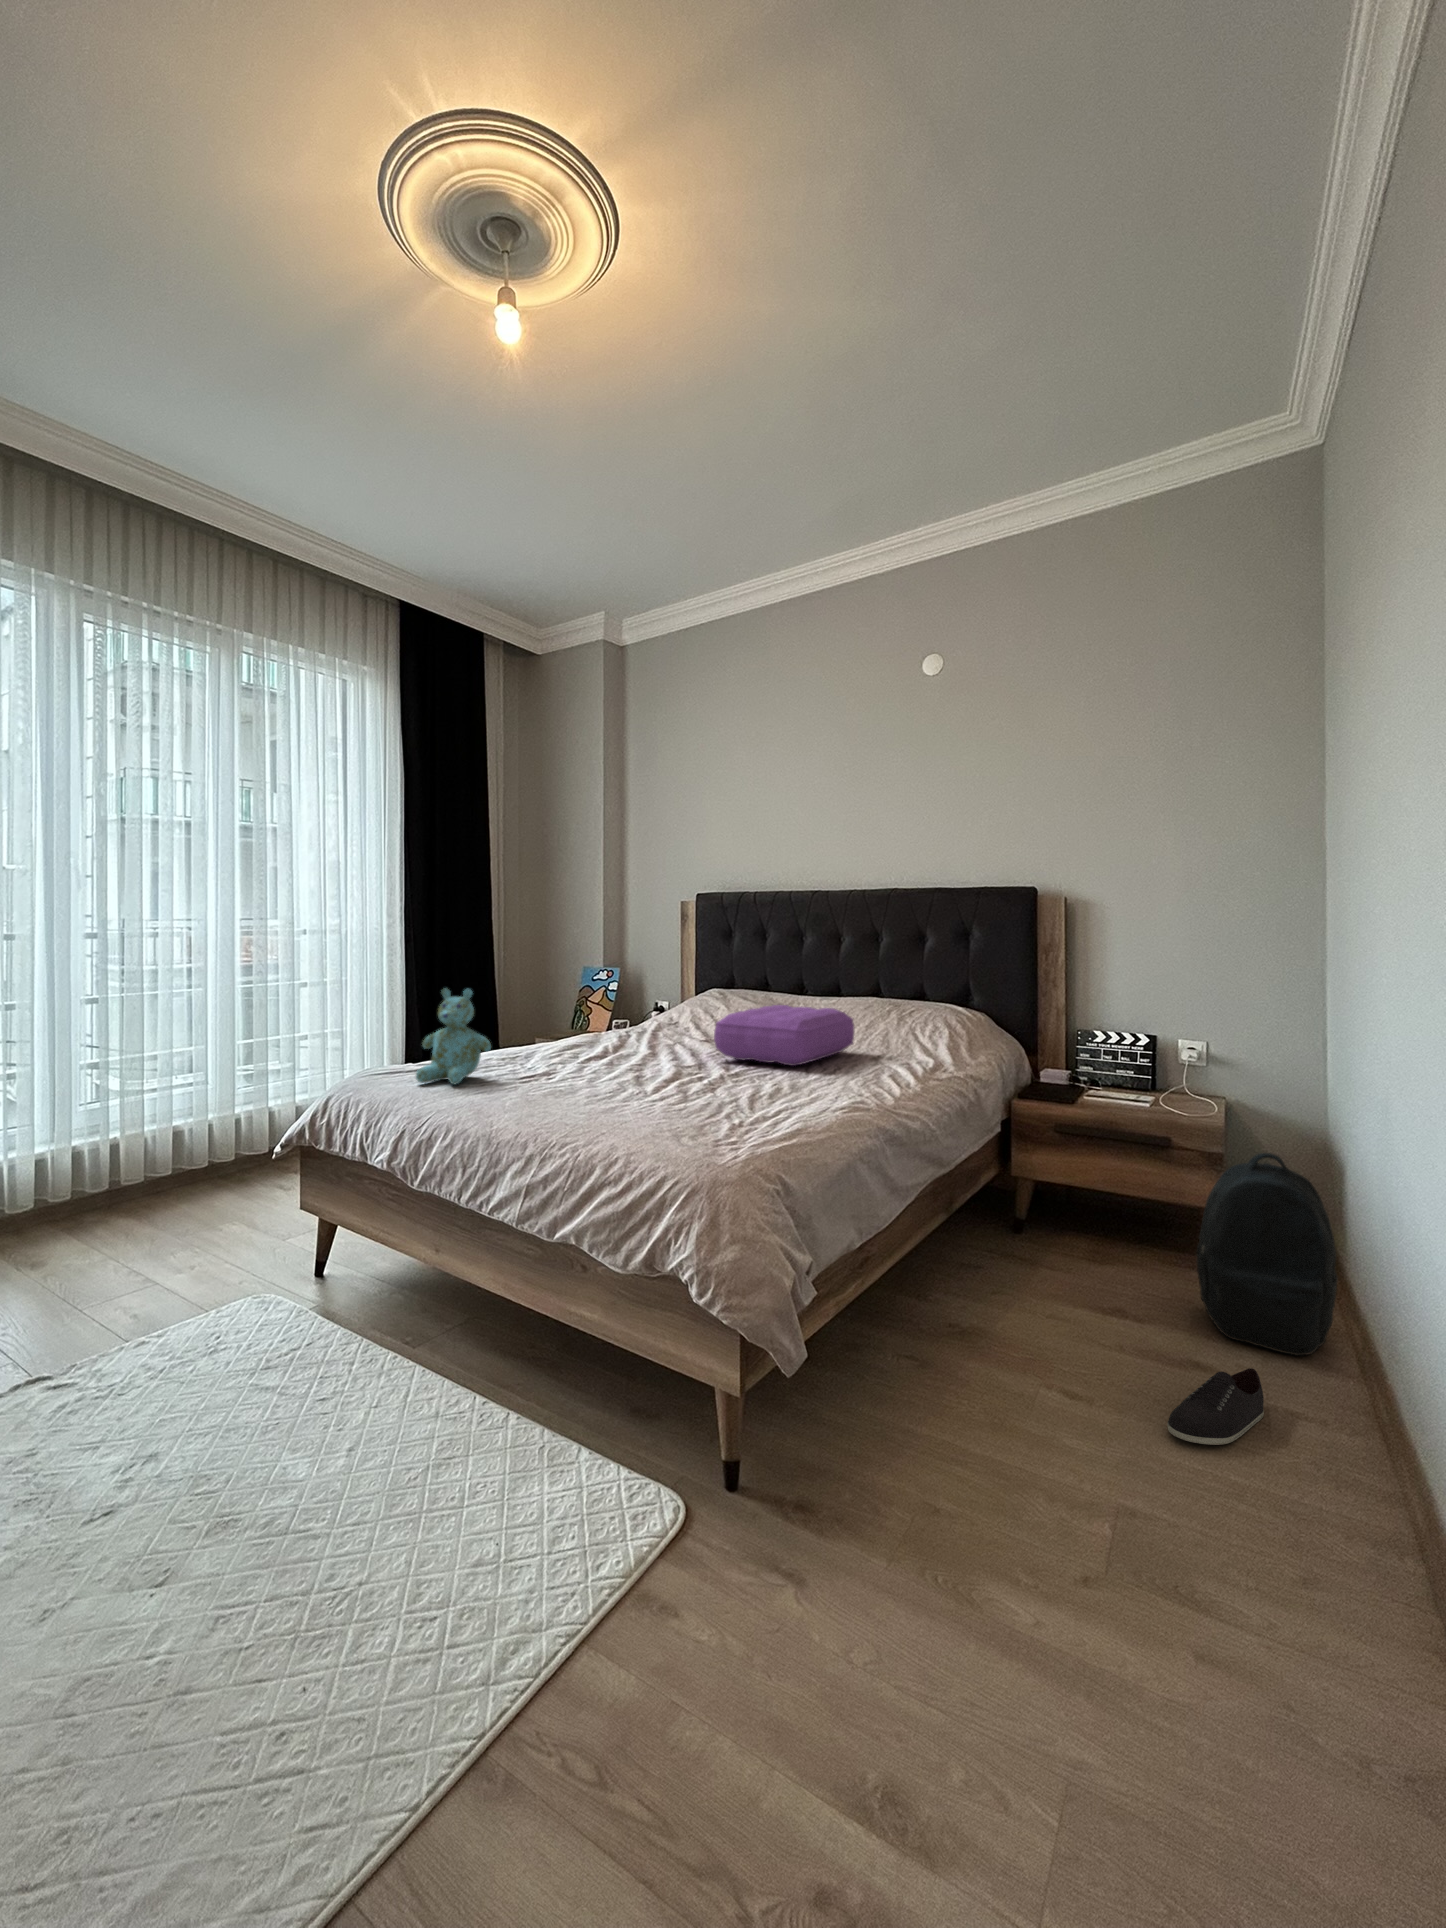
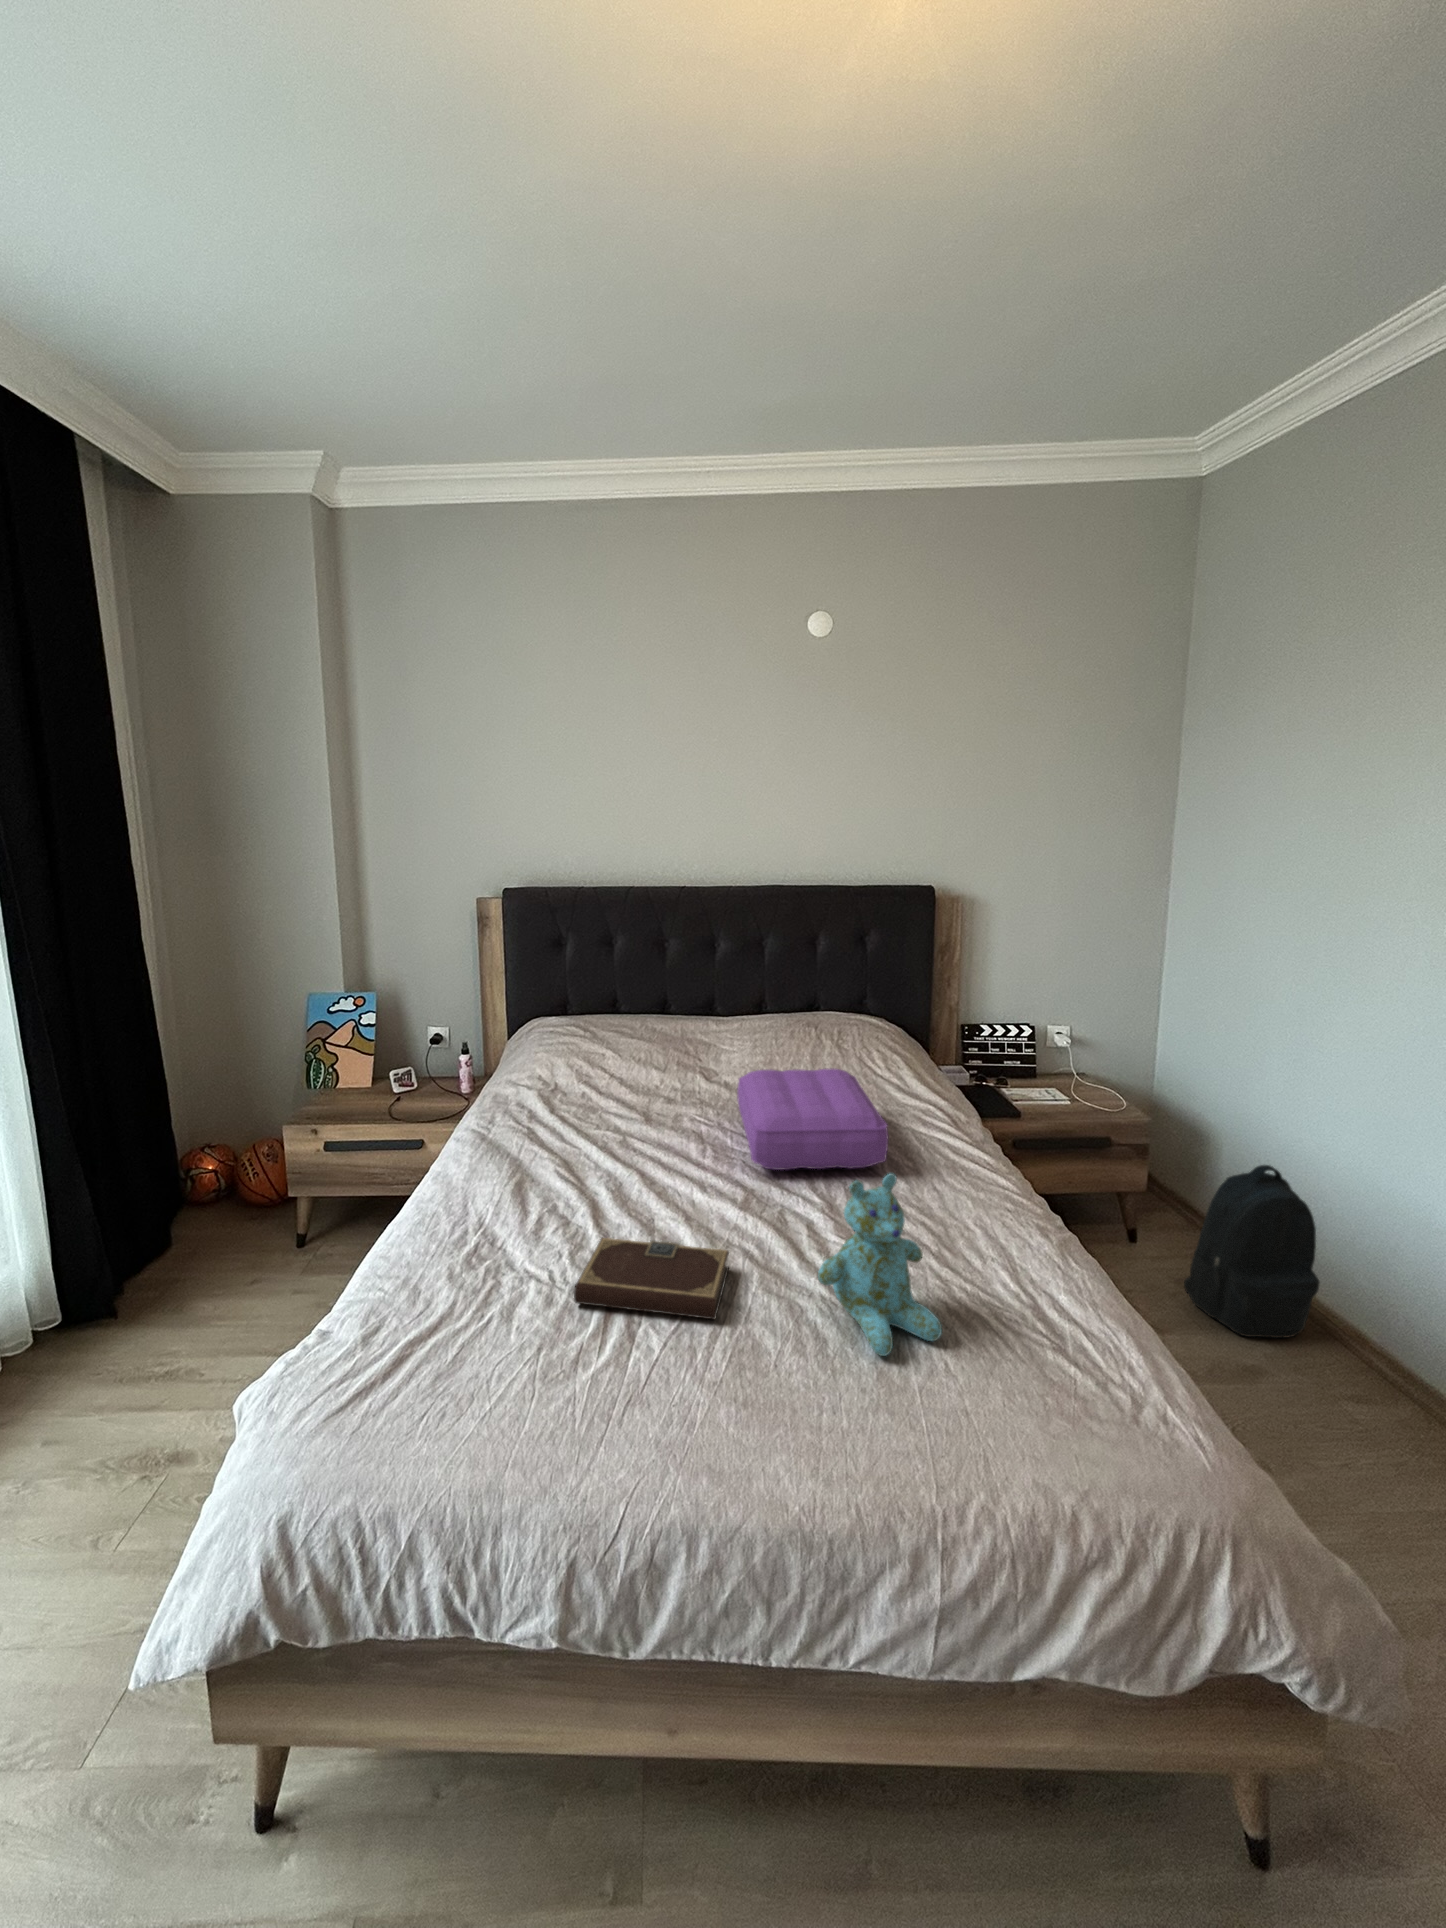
stuffed bear: present [416,988,491,1084] -> present [818,1173,942,1356]
notebook: none [518,1053,619,1084] -> present [574,1238,729,1319]
shoe: present [1167,1368,1264,1445] -> none [1328,1385,1394,1497]

